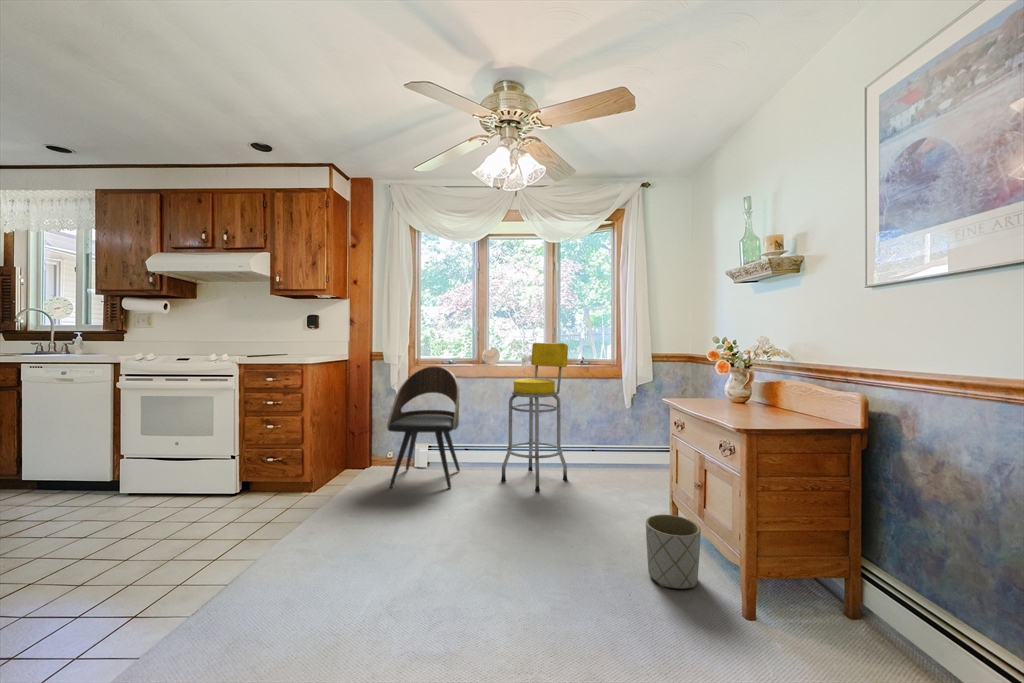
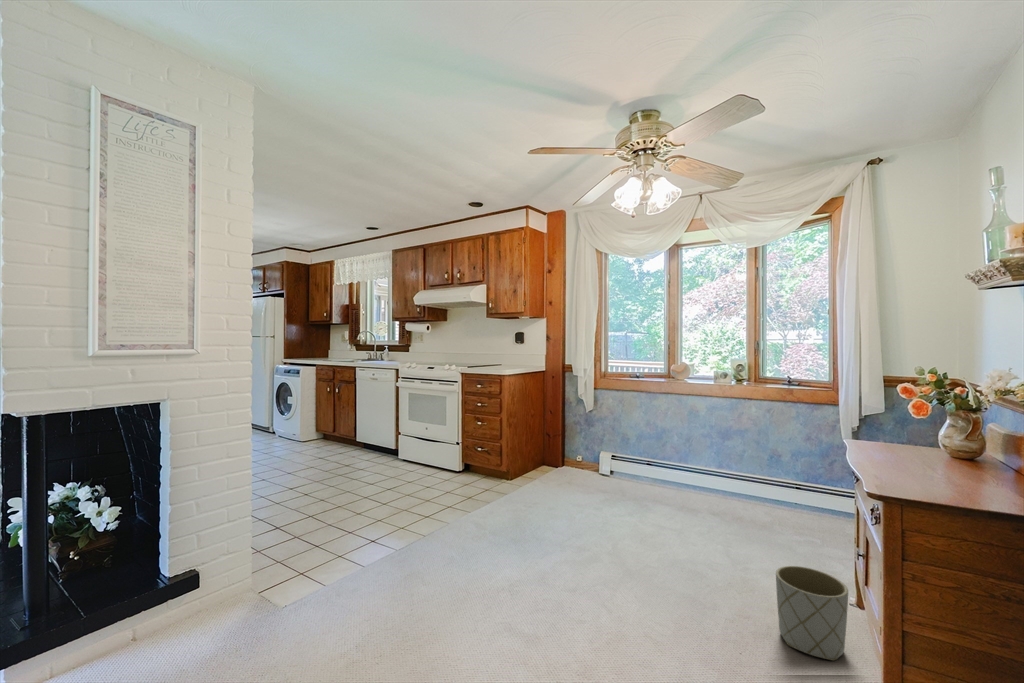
bar stool: present [501,343,568,491] -> none [677,359,758,520]
dining chair: present [387,367,460,488] -> none [567,380,640,499]

